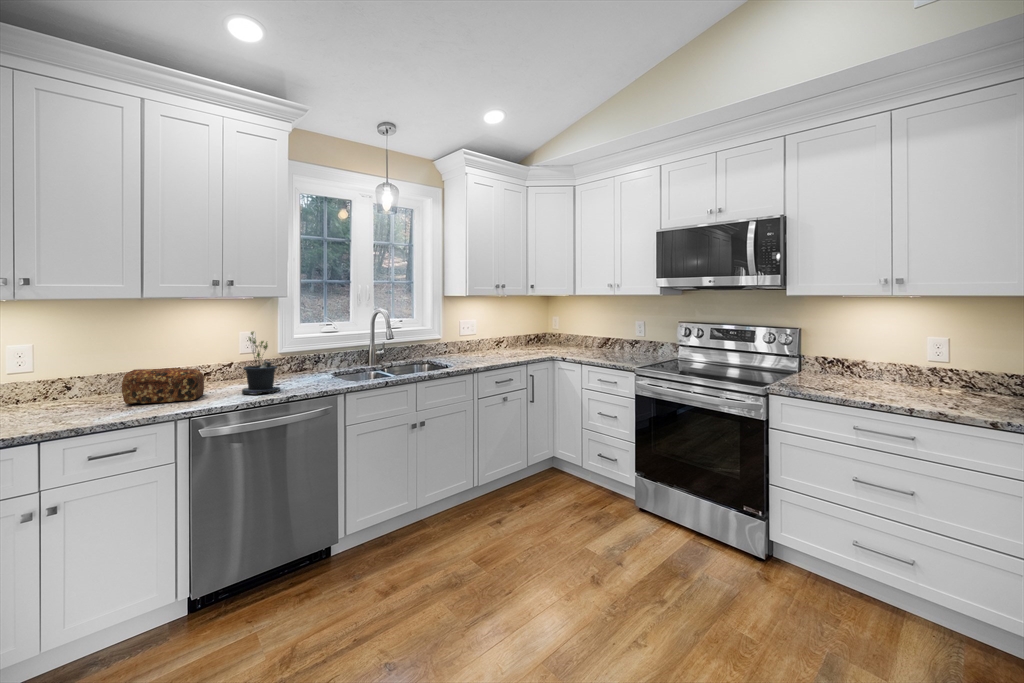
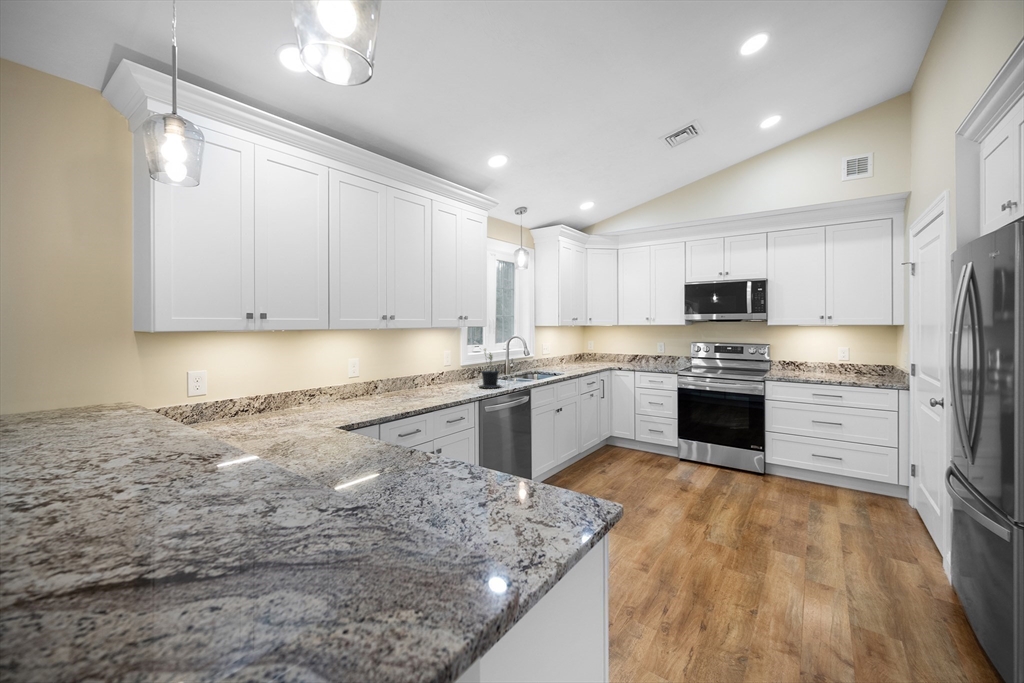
bread loaf: present [122,368,204,404] -> none [424,372,467,394]

